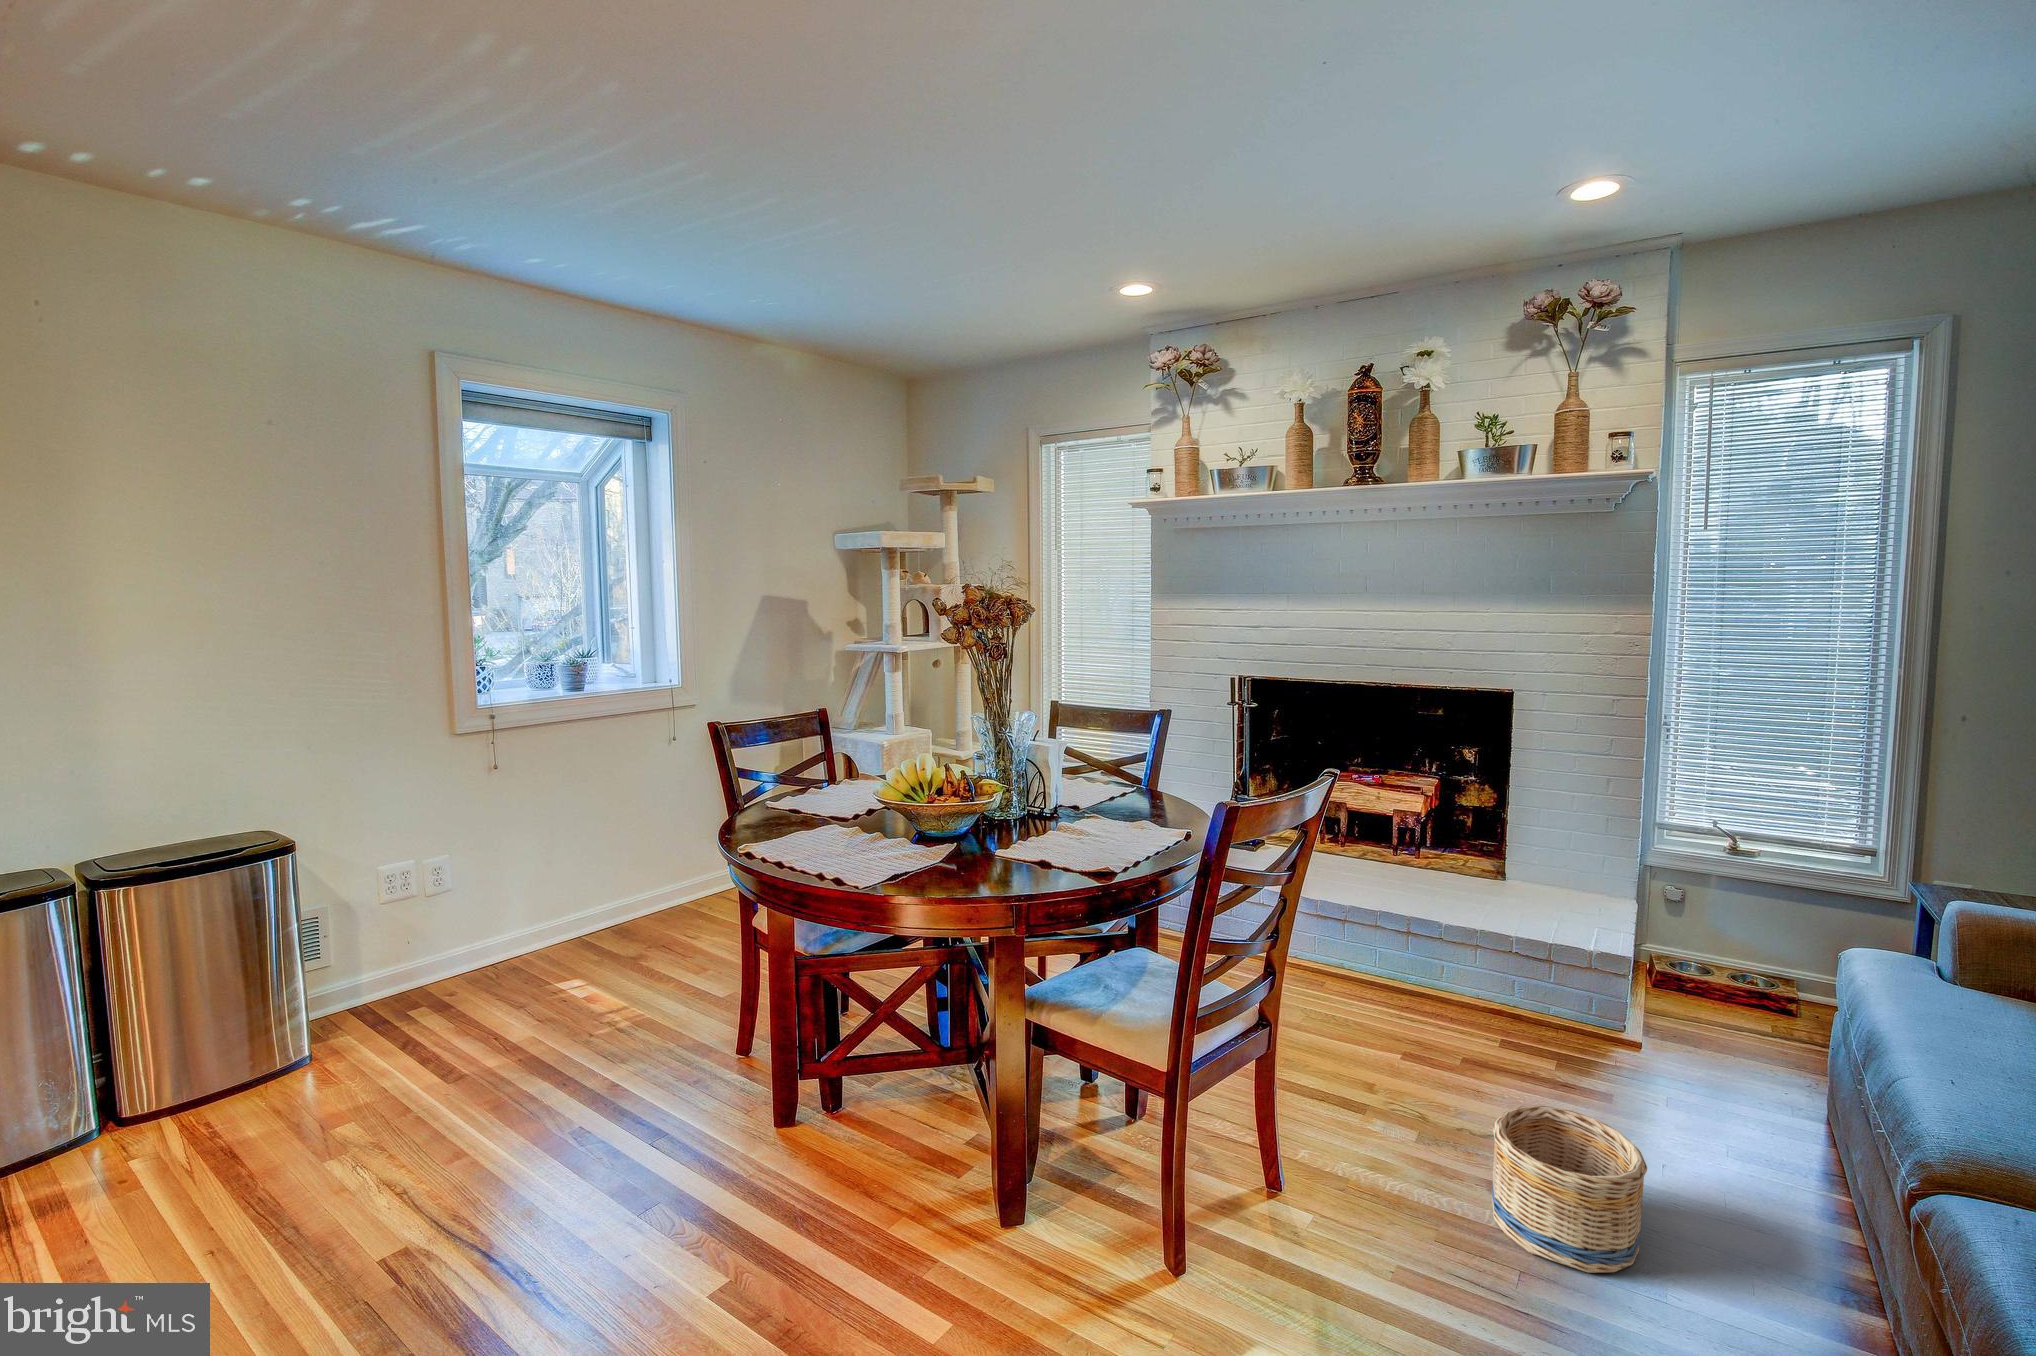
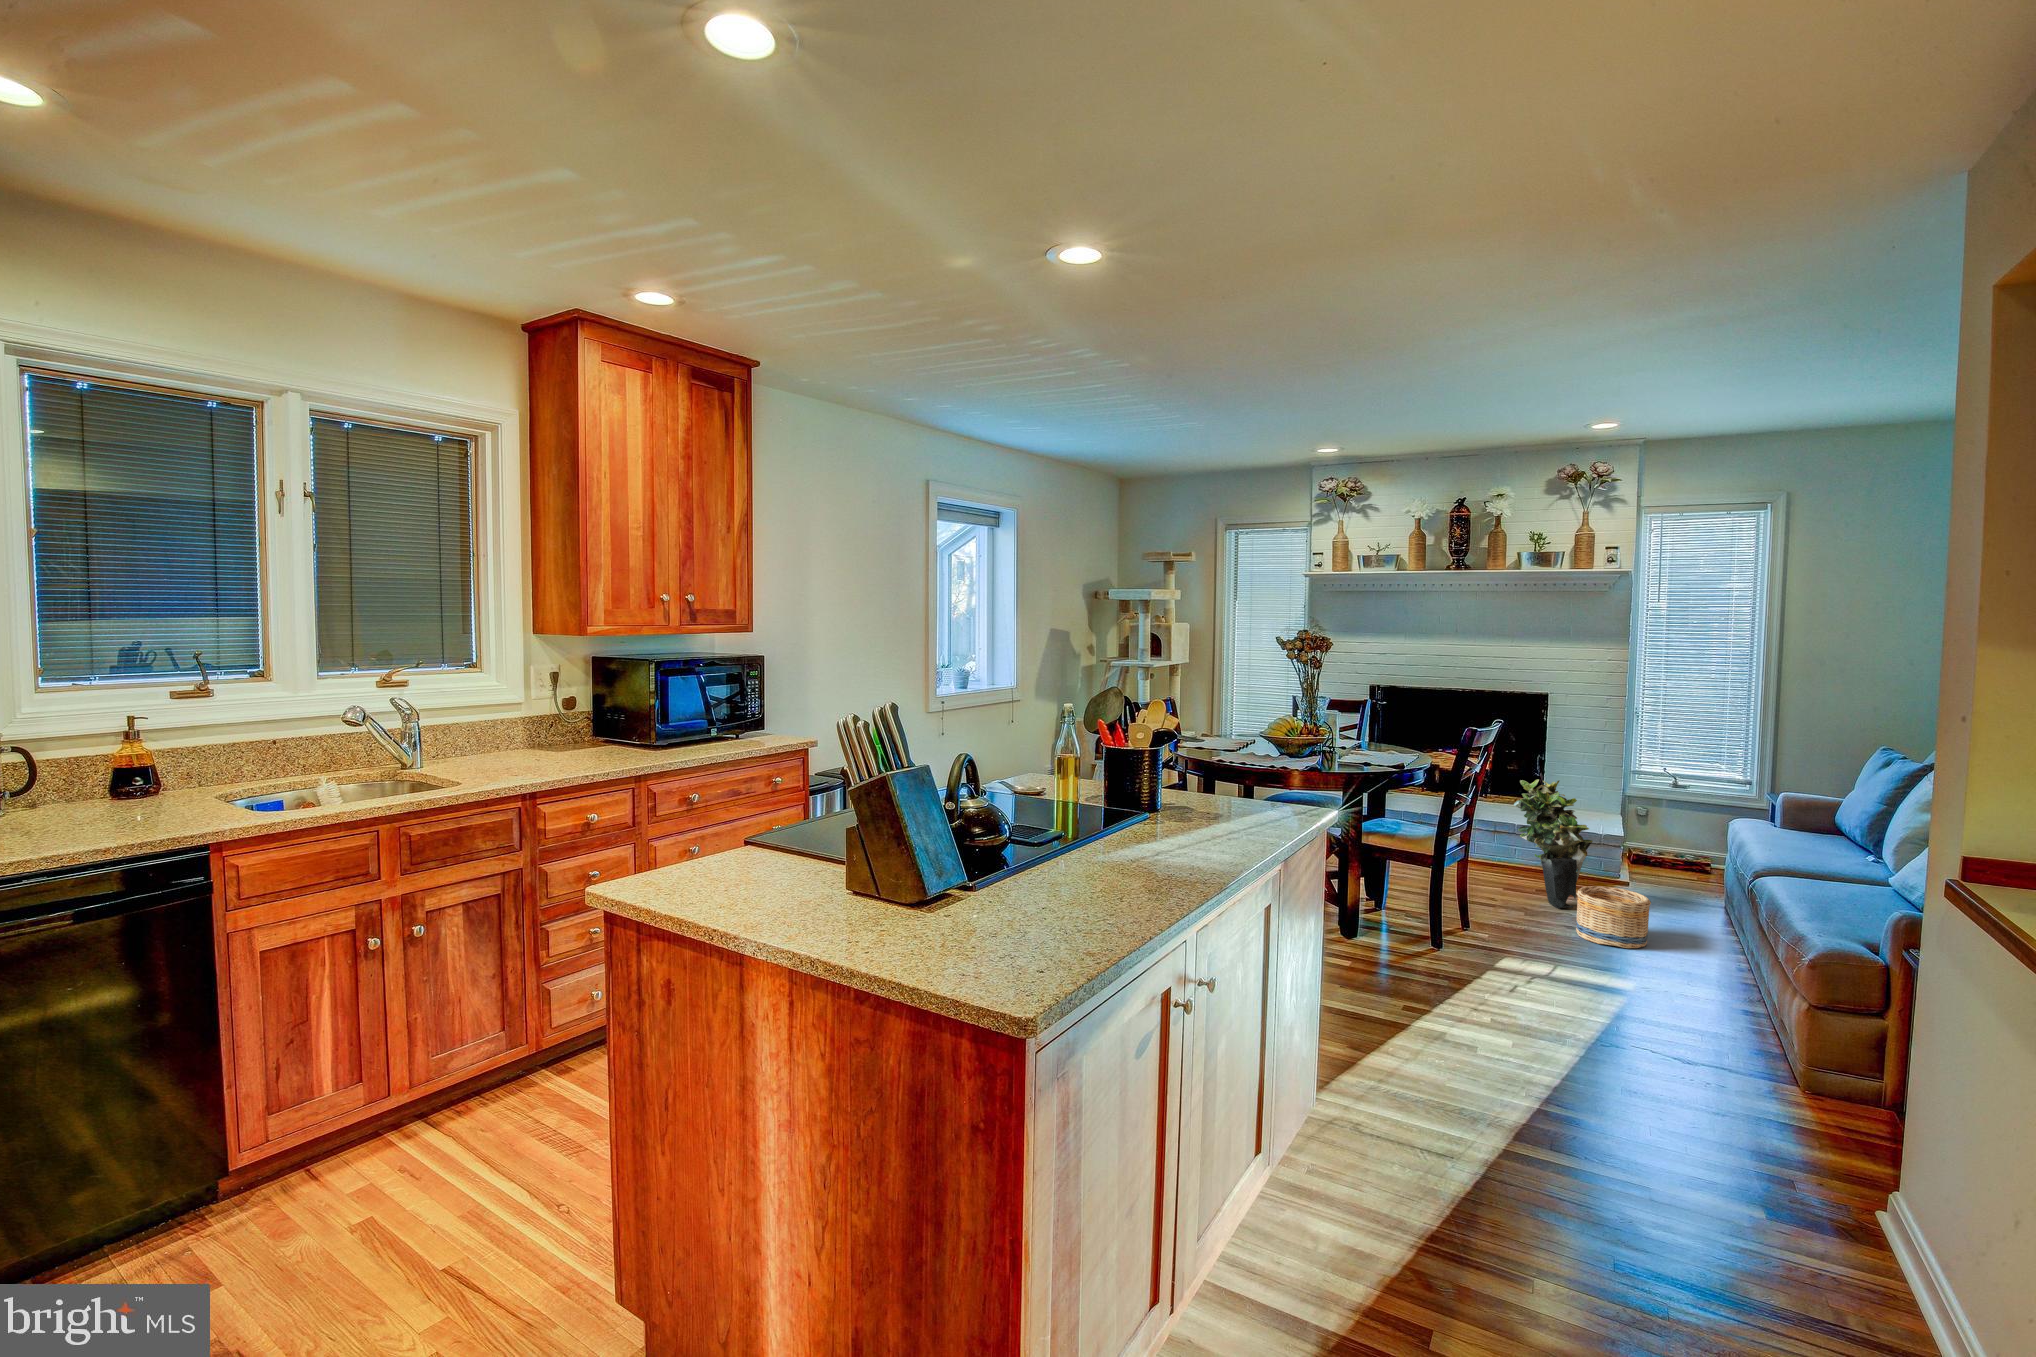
potted plant: none [1403,860,1552,1118] -> present [1514,779,1593,909]

